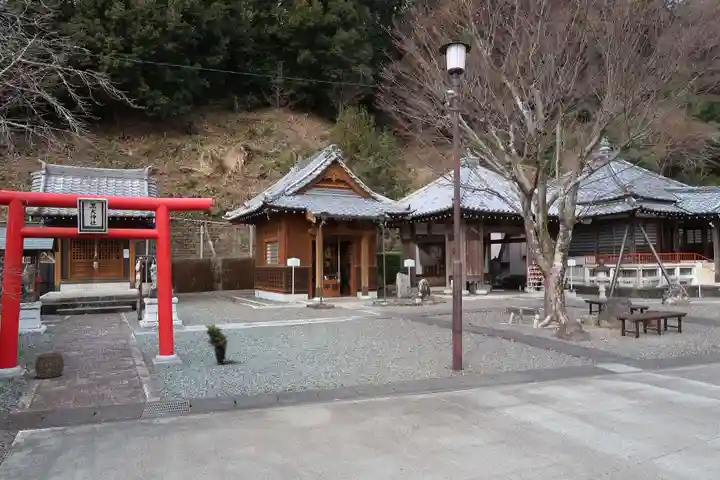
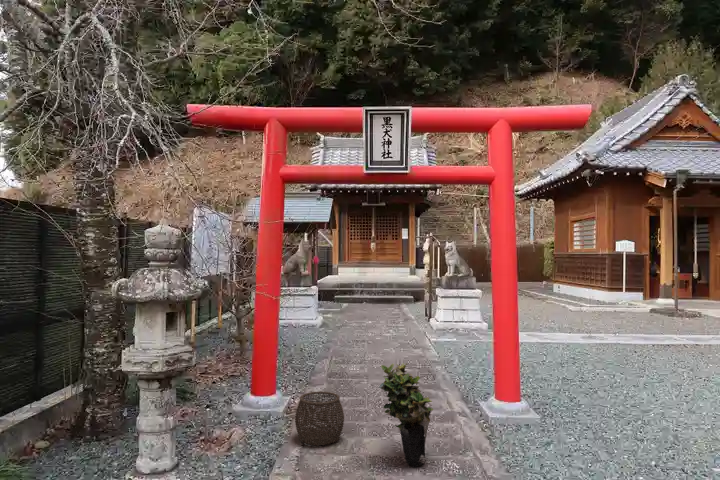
potted plant: present [205,324,227,365] -> present [379,363,433,468]

